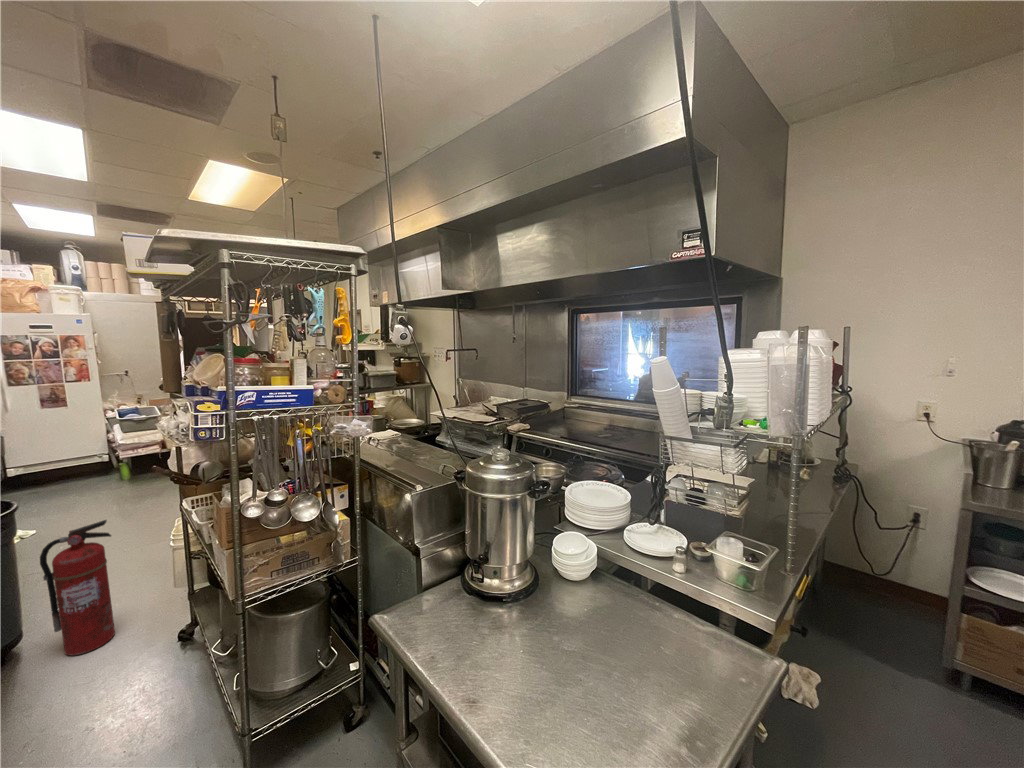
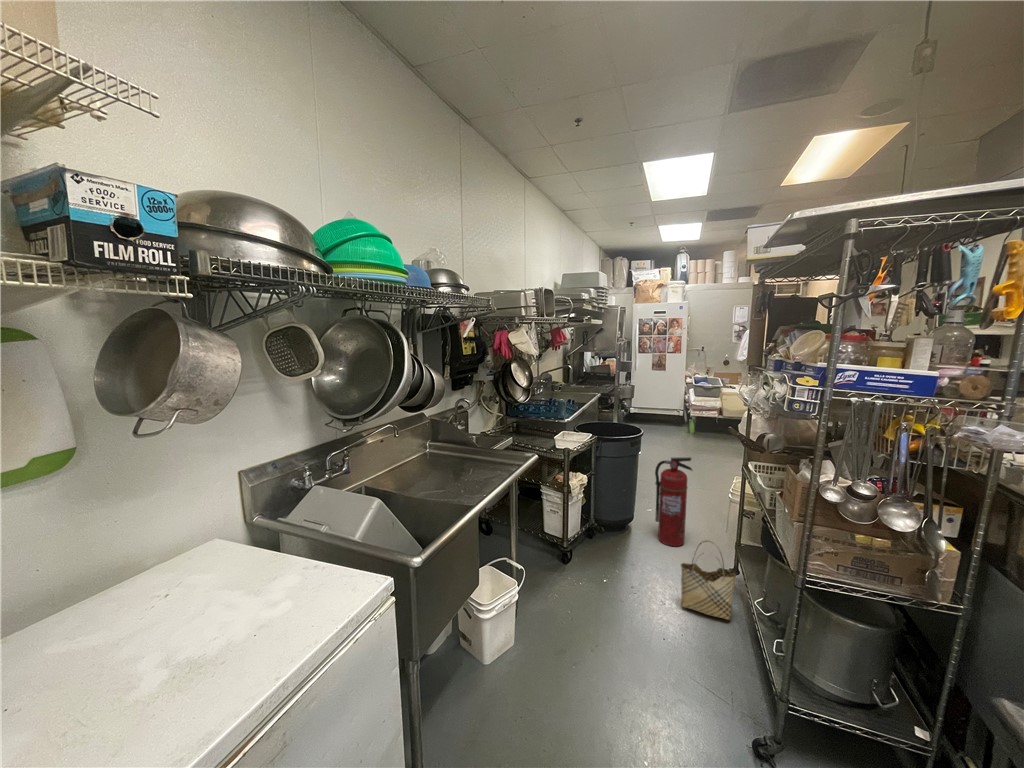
woven basket: none [98,615,187,726] -> present [681,541,736,620]

